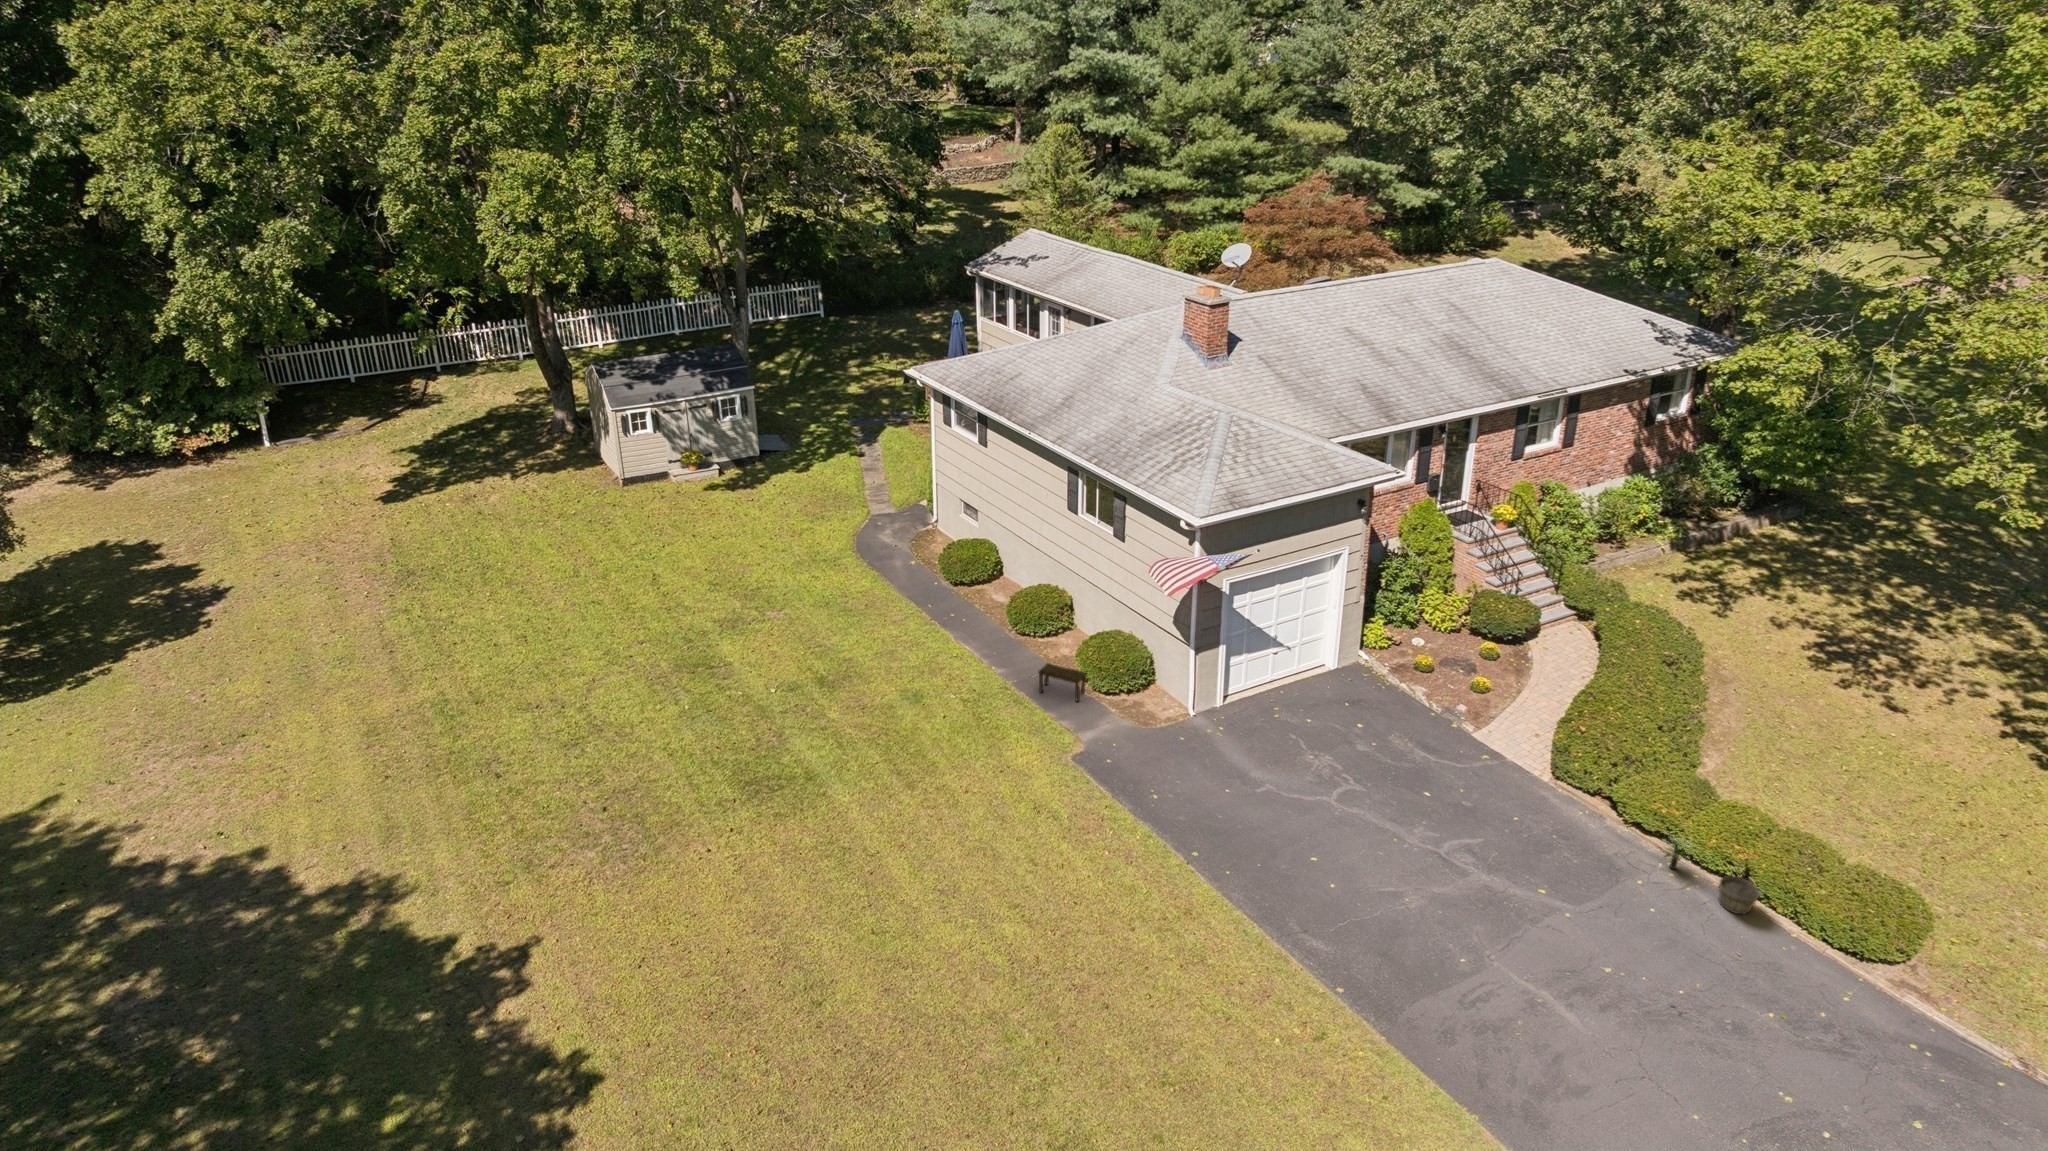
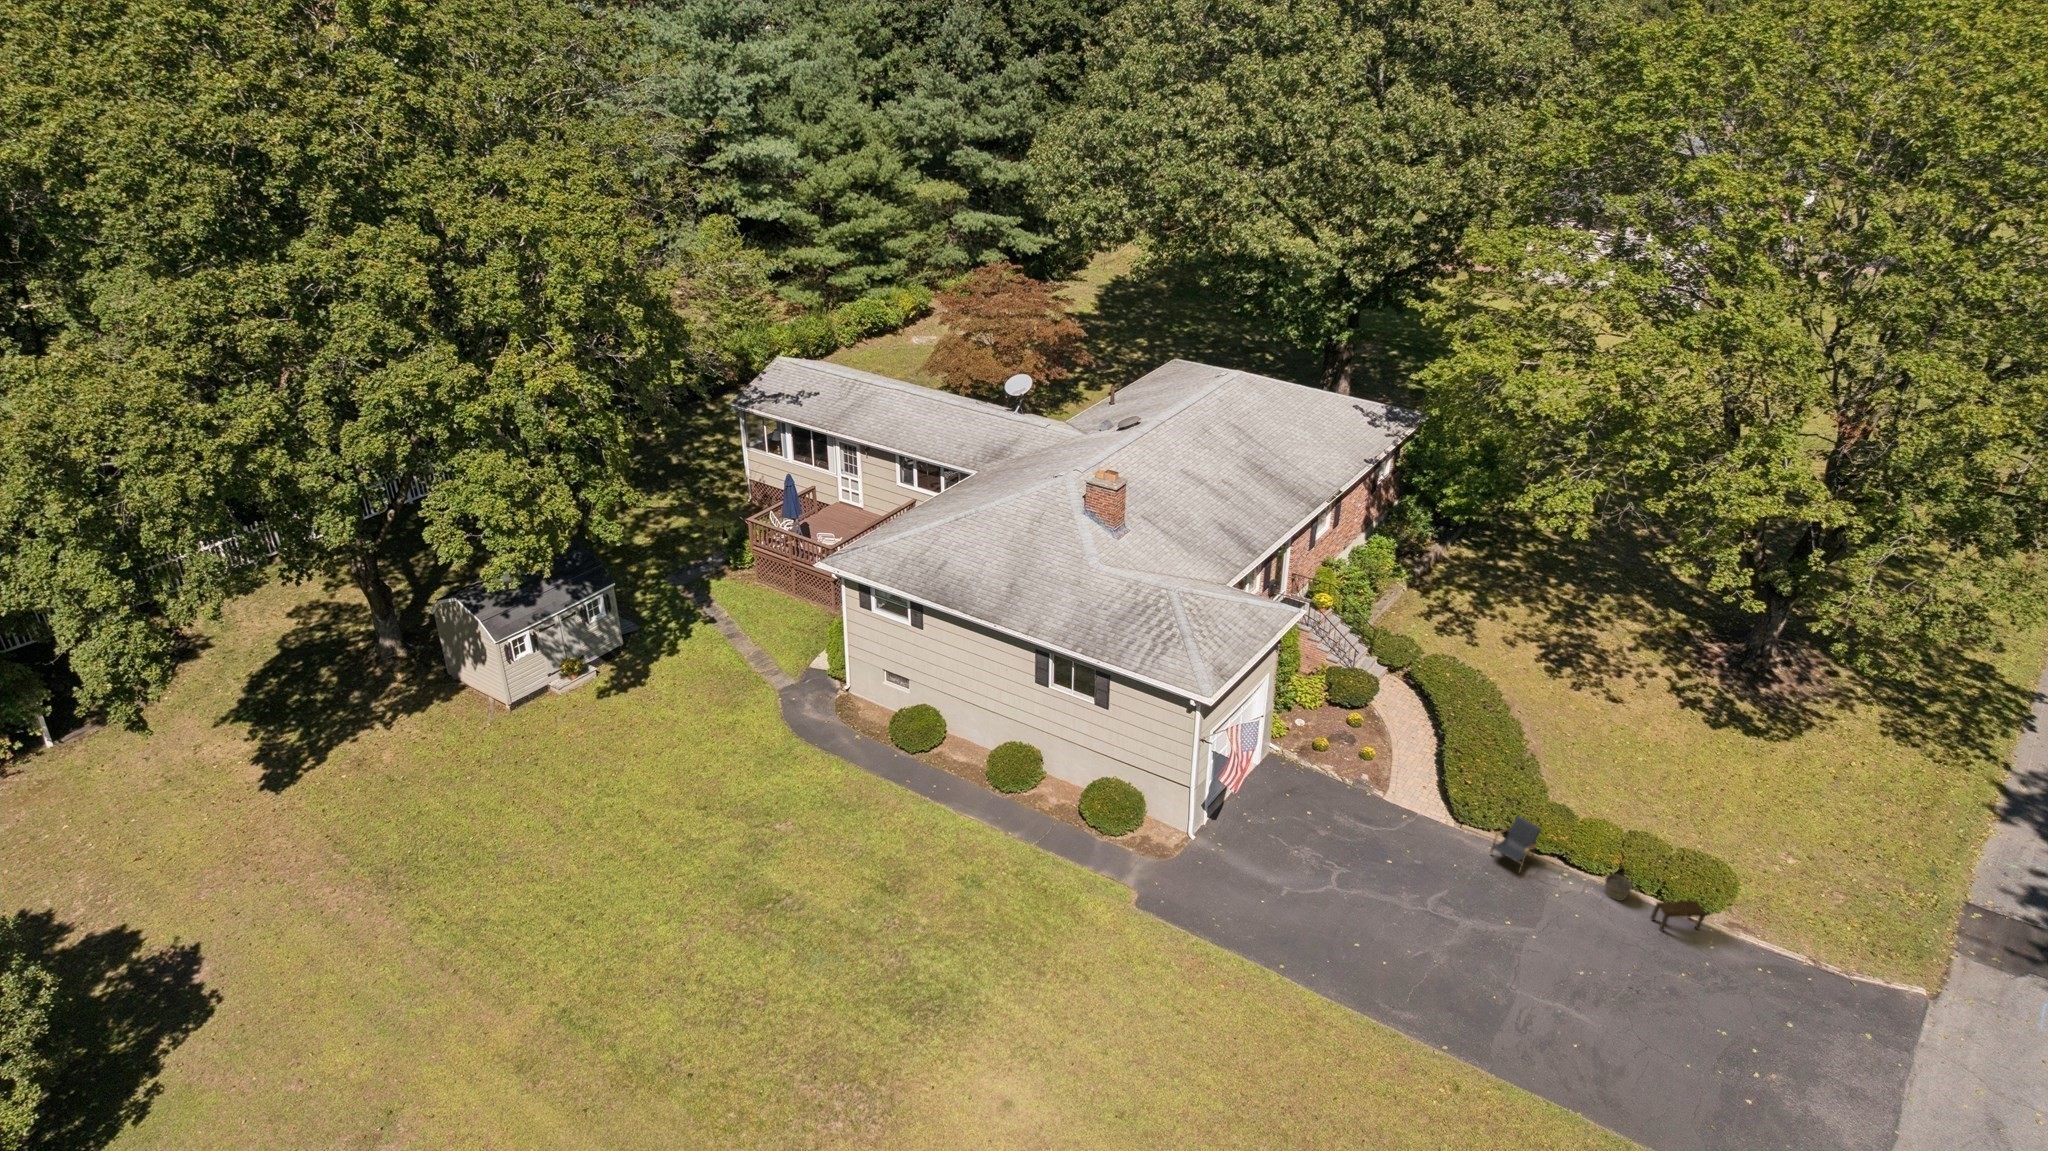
bench: present [1038,663,1087,702] -> present [1651,901,1706,932]
lounge chair: none [1571,774,1646,848] -> present [1491,816,1541,871]
potted plant: present [1663,836,1694,869] -> none [1559,853,1584,877]

